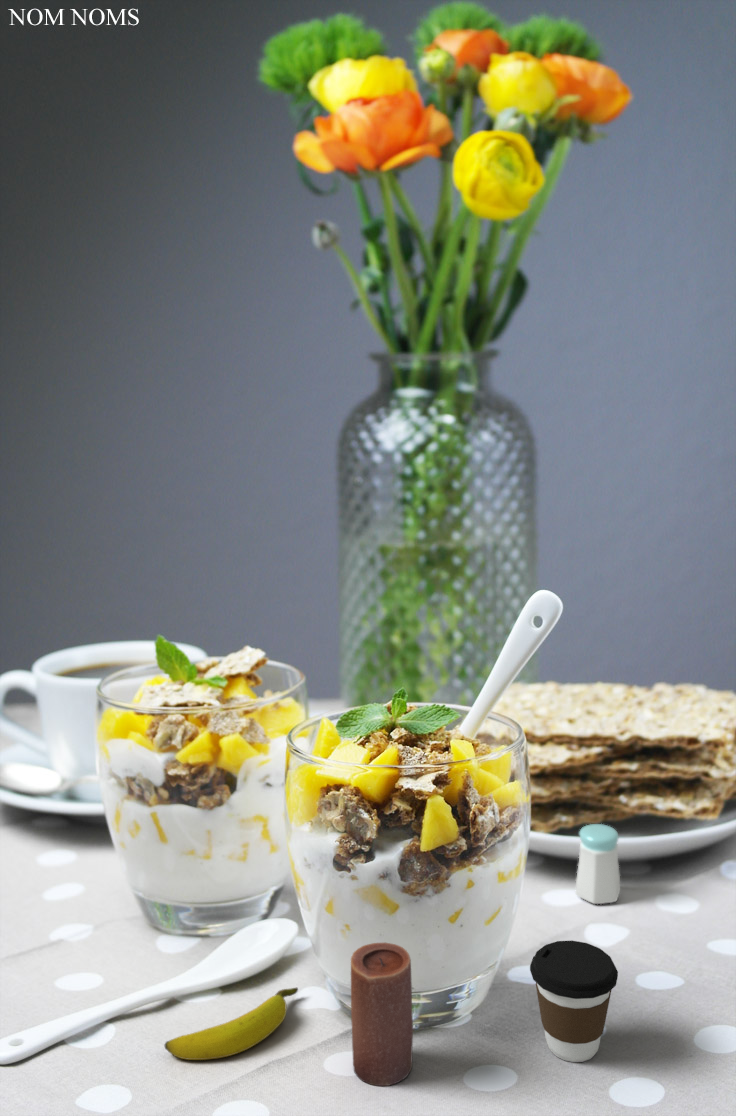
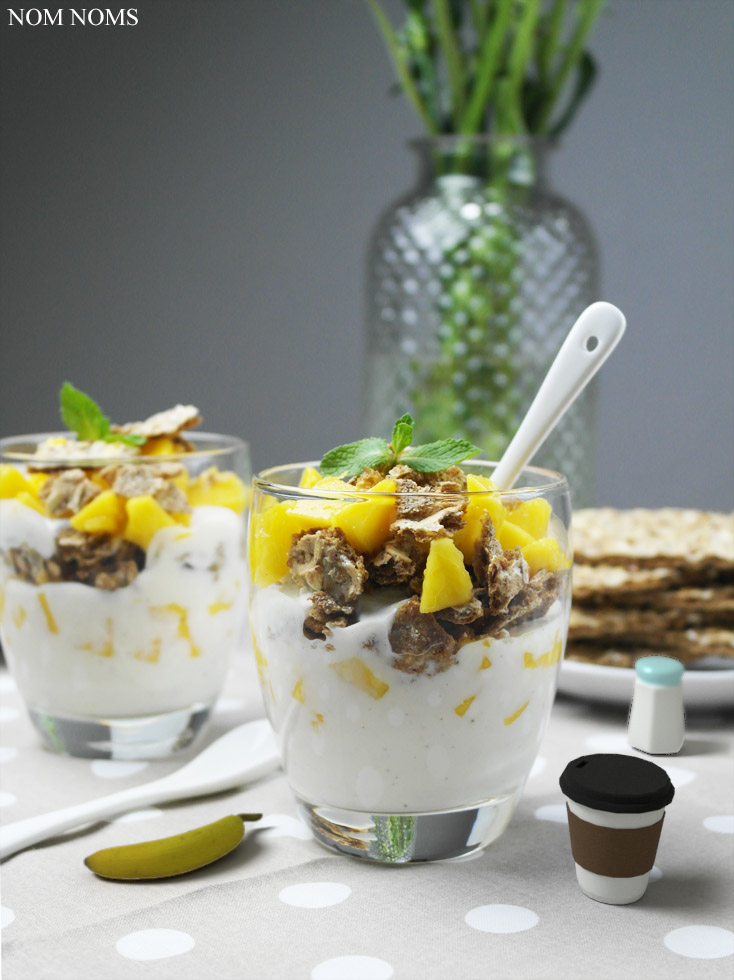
candle: present [351,943,413,1086] -> none [323,736,402,917]

